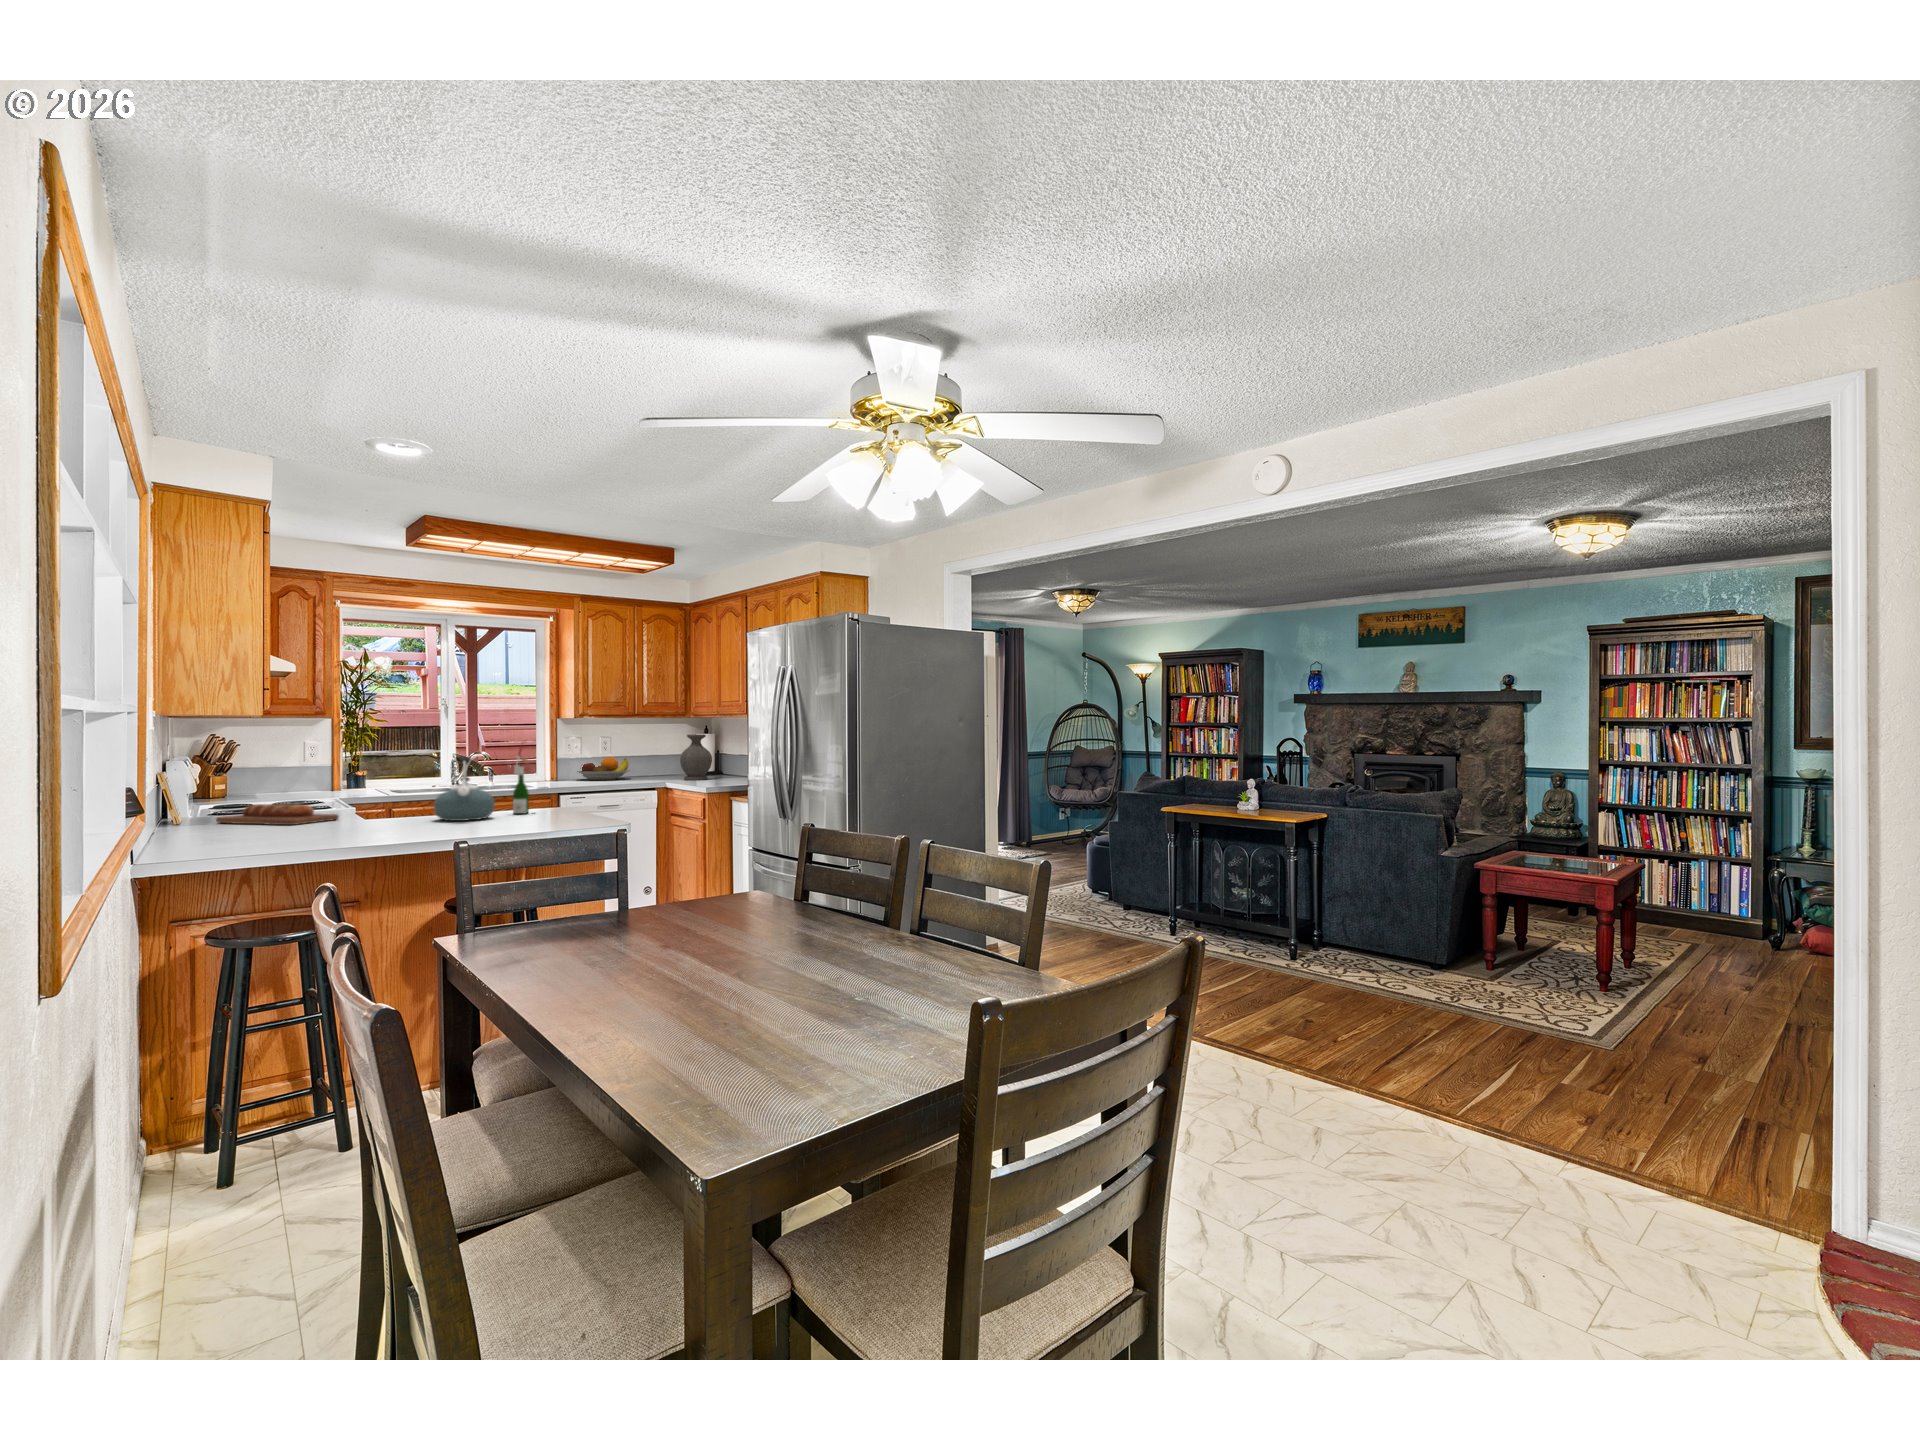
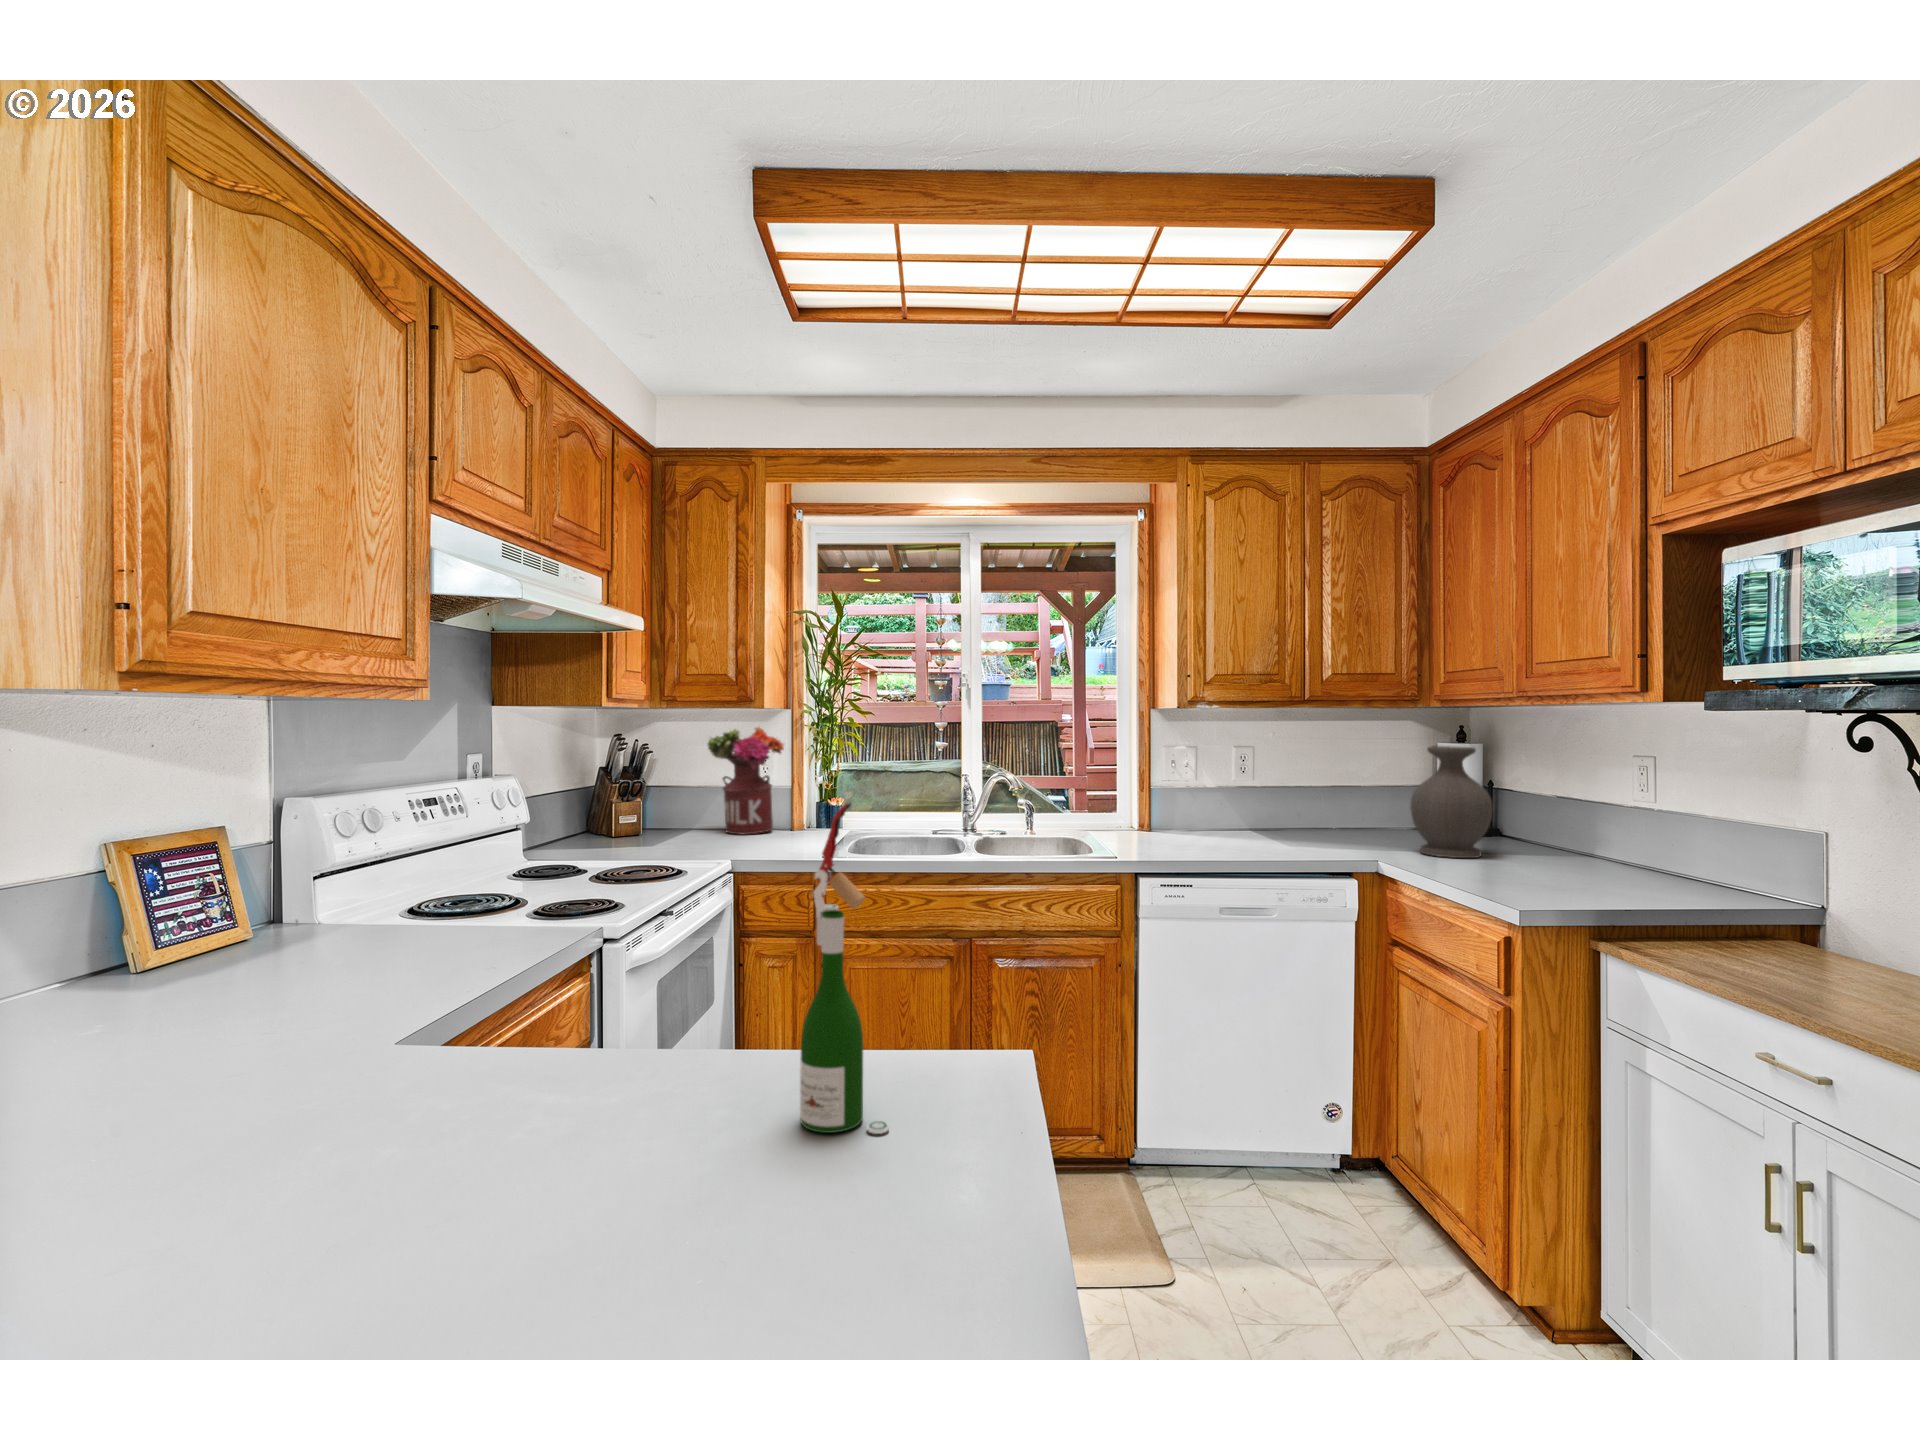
flower arrangement: none [281,728,336,791] -> present [708,727,784,834]
kettle: present [434,757,495,821] -> none [414,874,683,1208]
fruit bowl: present [577,757,630,780] -> none [1181,790,1294,839]
bread loaf: present [216,804,339,825] -> none [96,961,329,1088]

